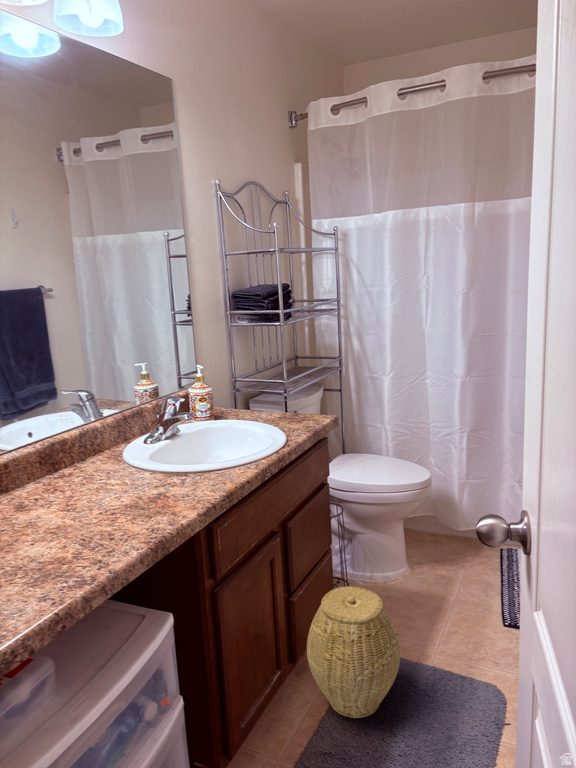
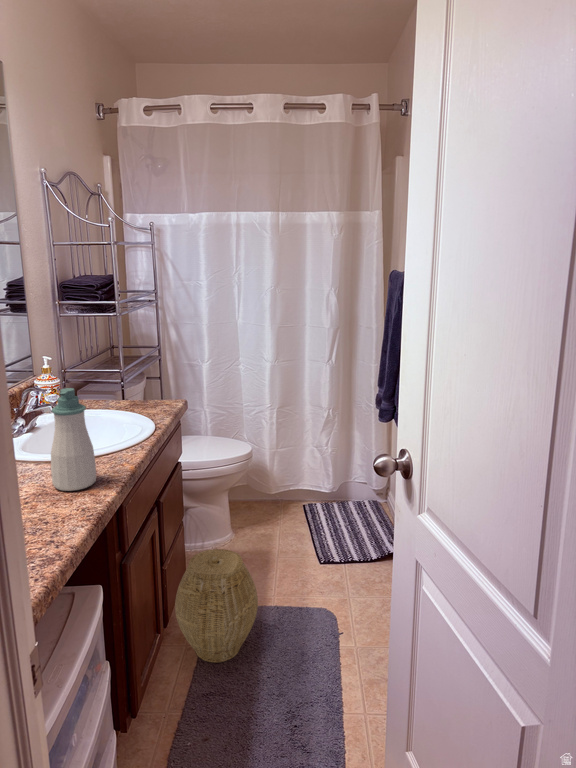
soap bottle: none [142,400,188,507] -> present [51,388,96,491]

